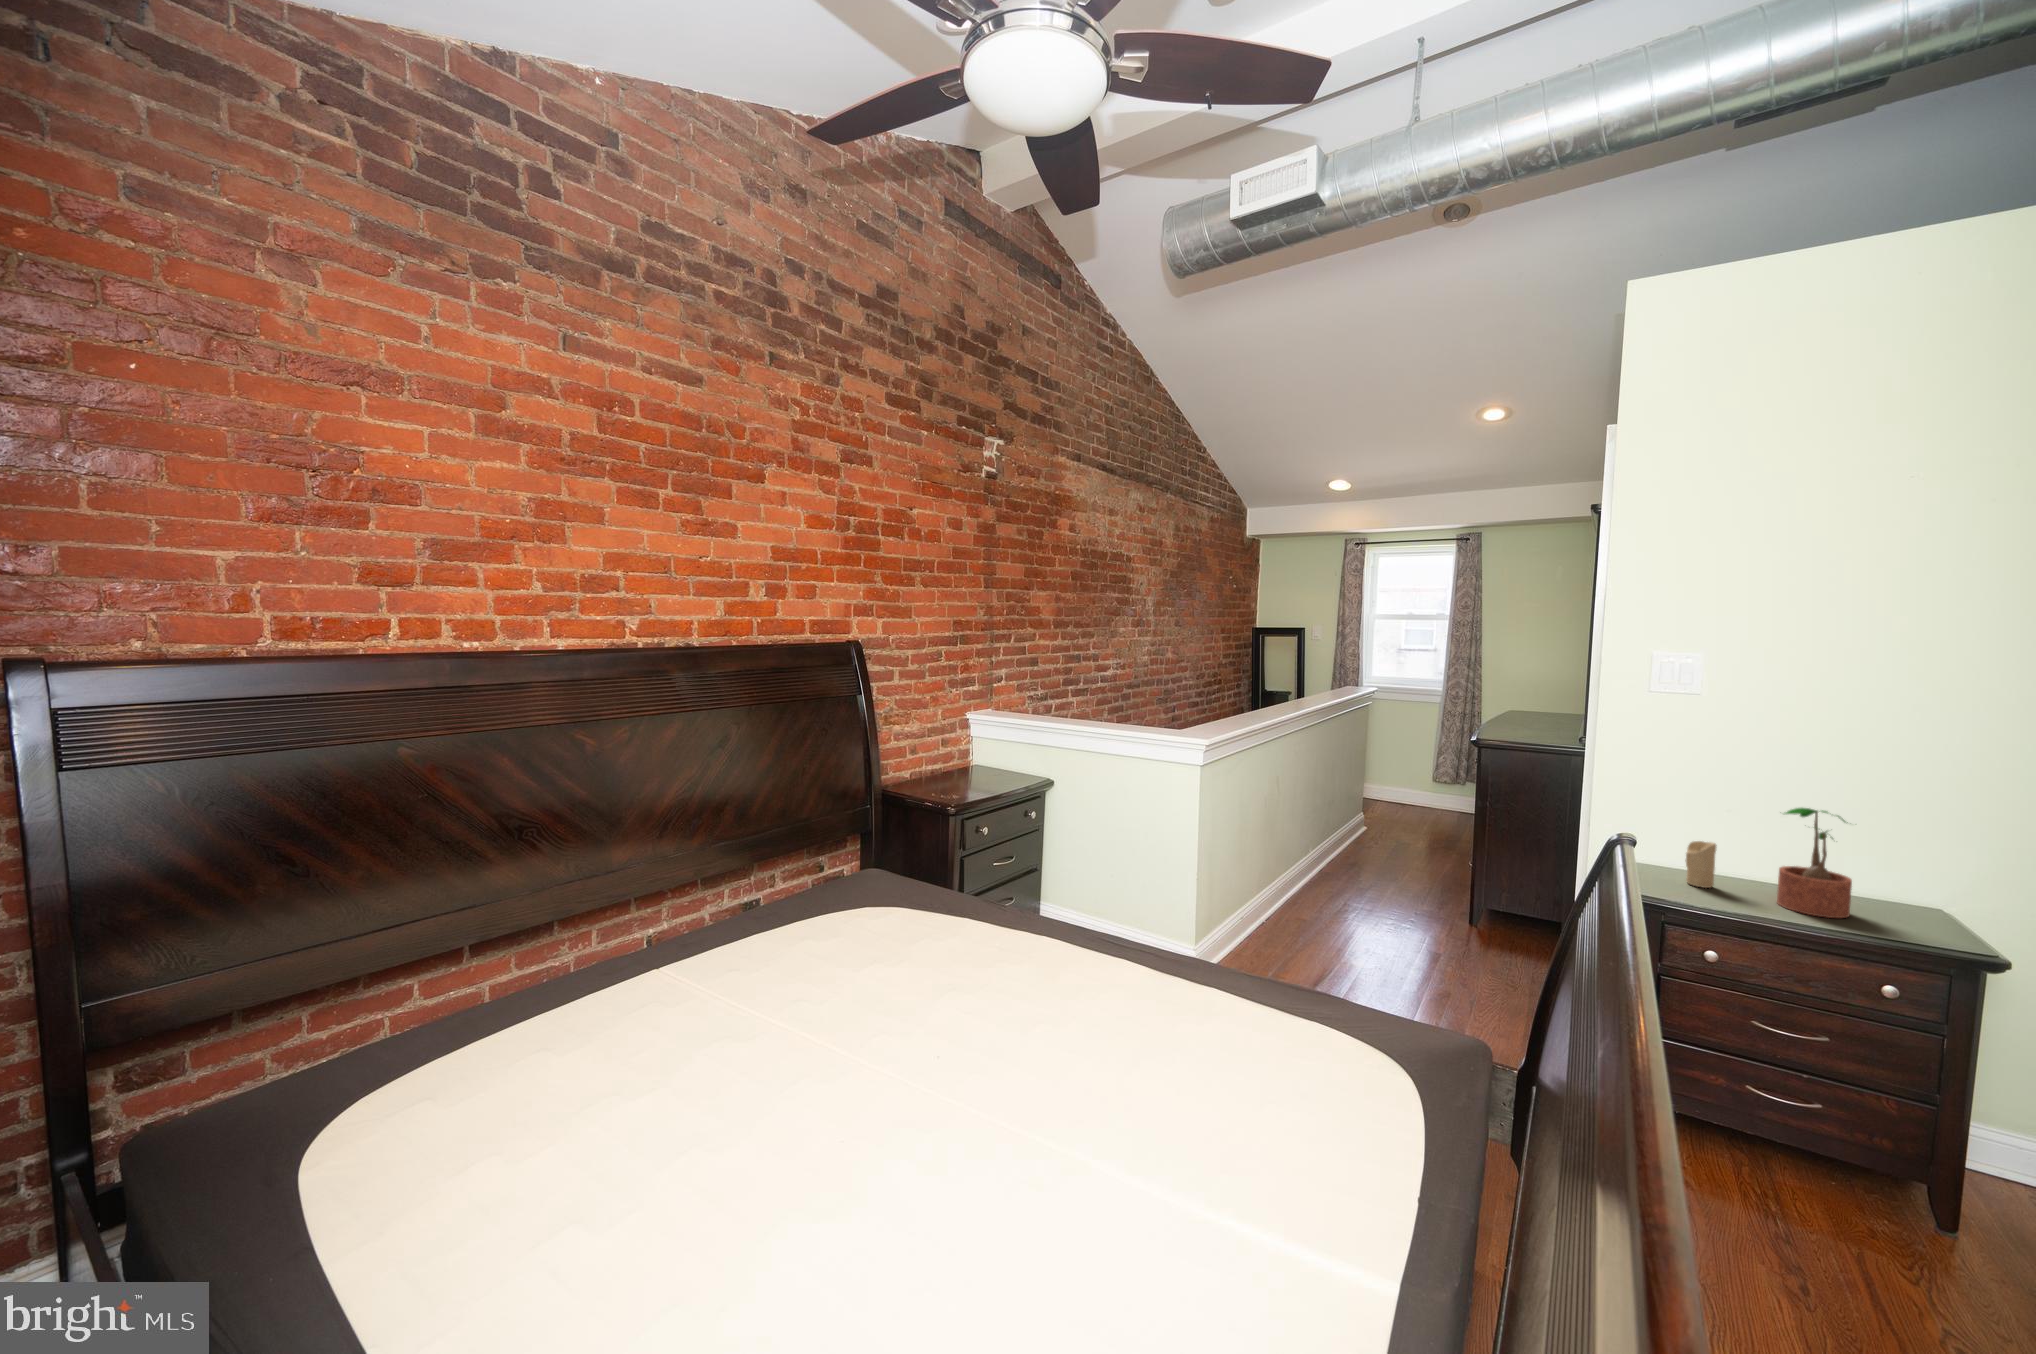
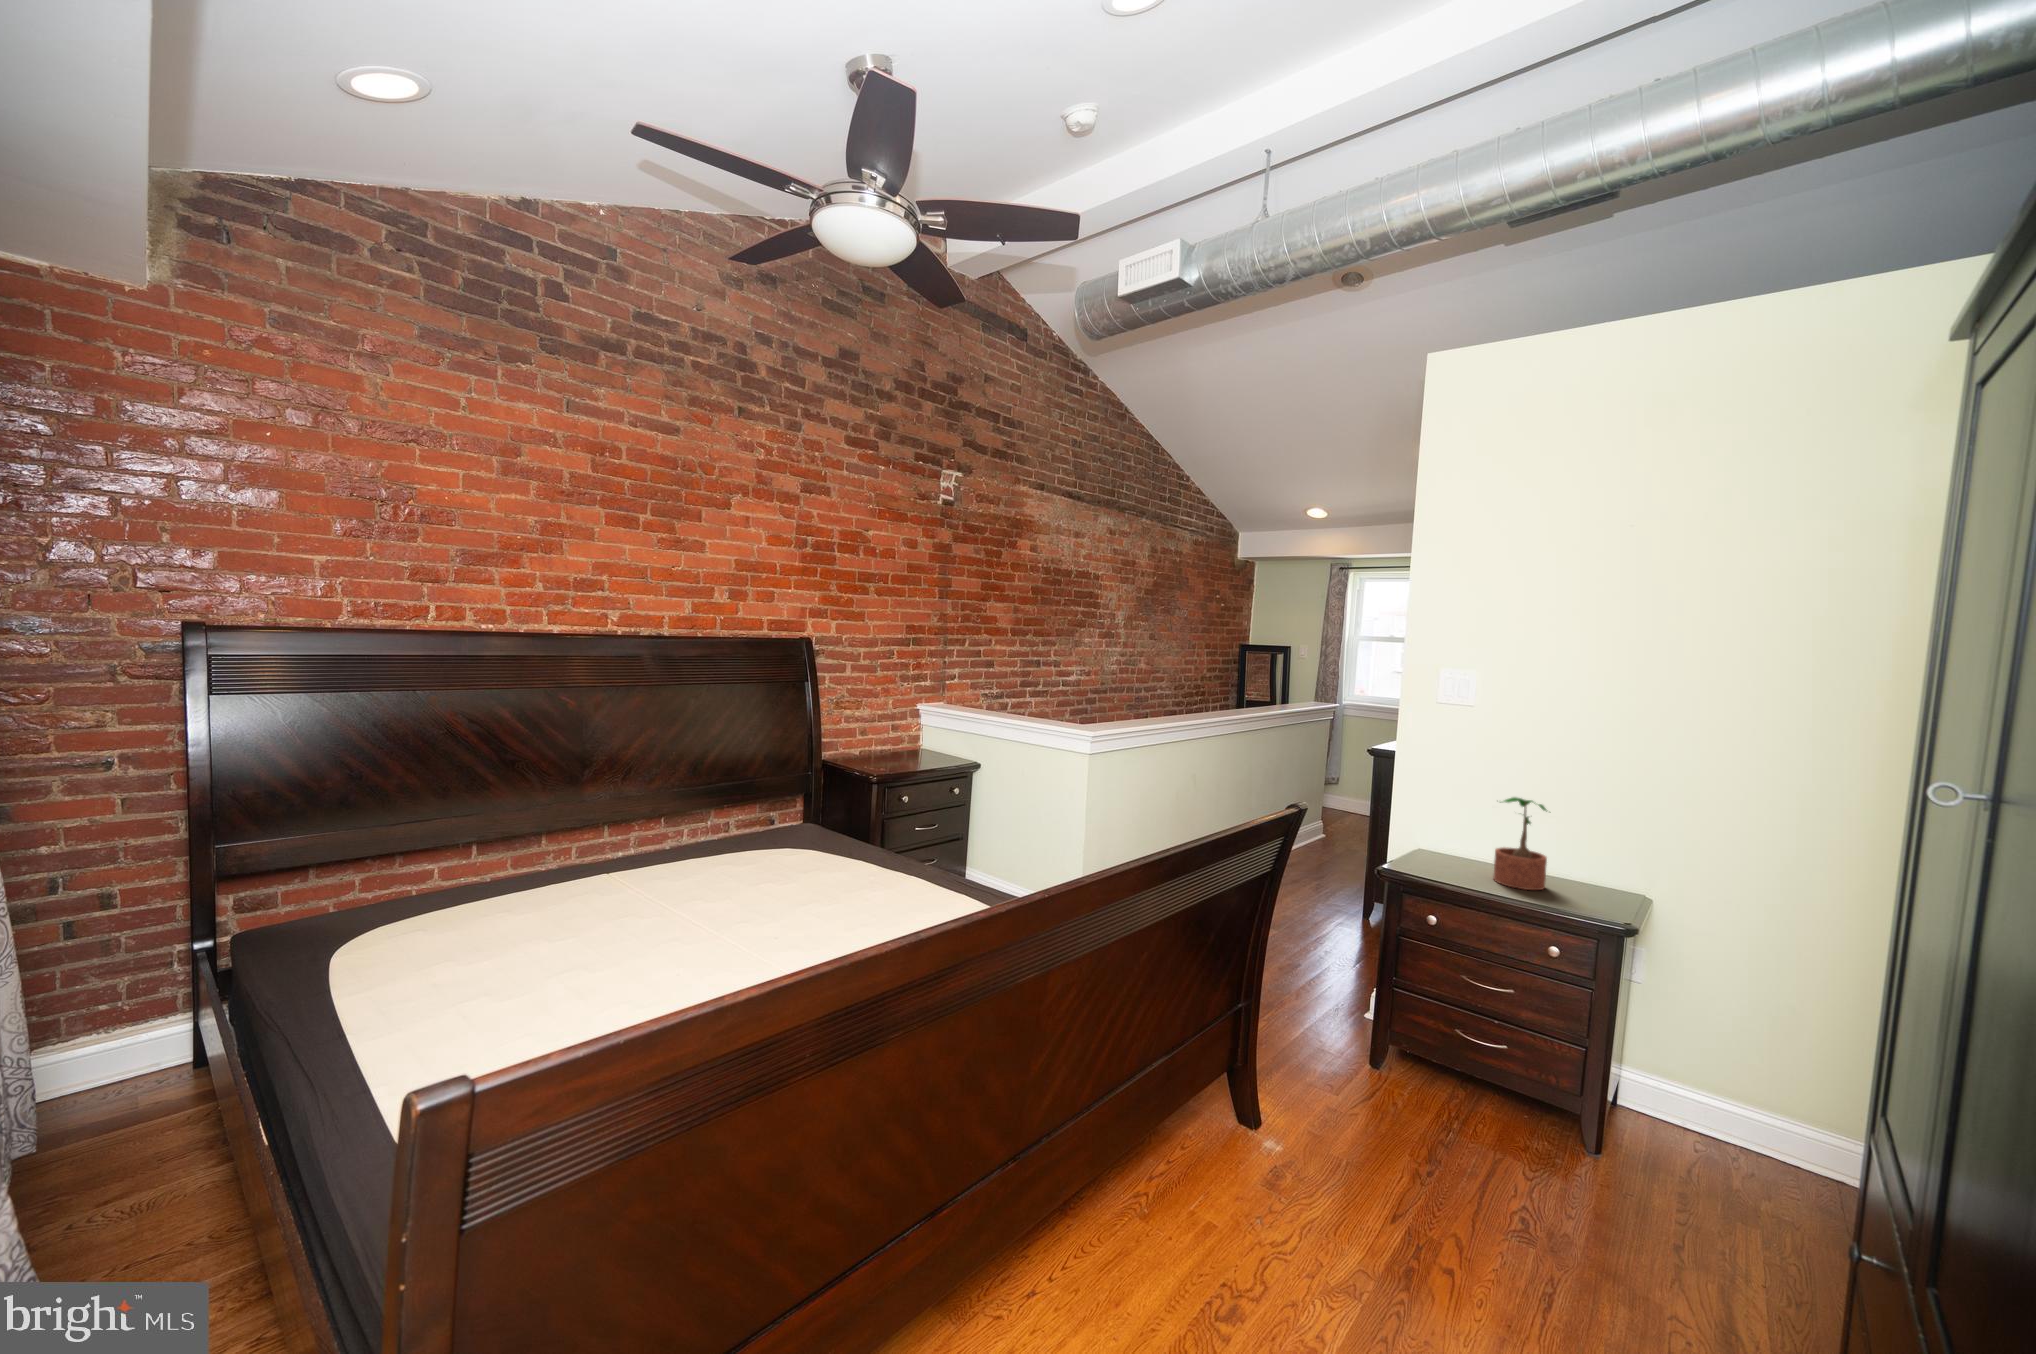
candle: present [1685,841,1717,888] -> none [1434,825,1457,864]

